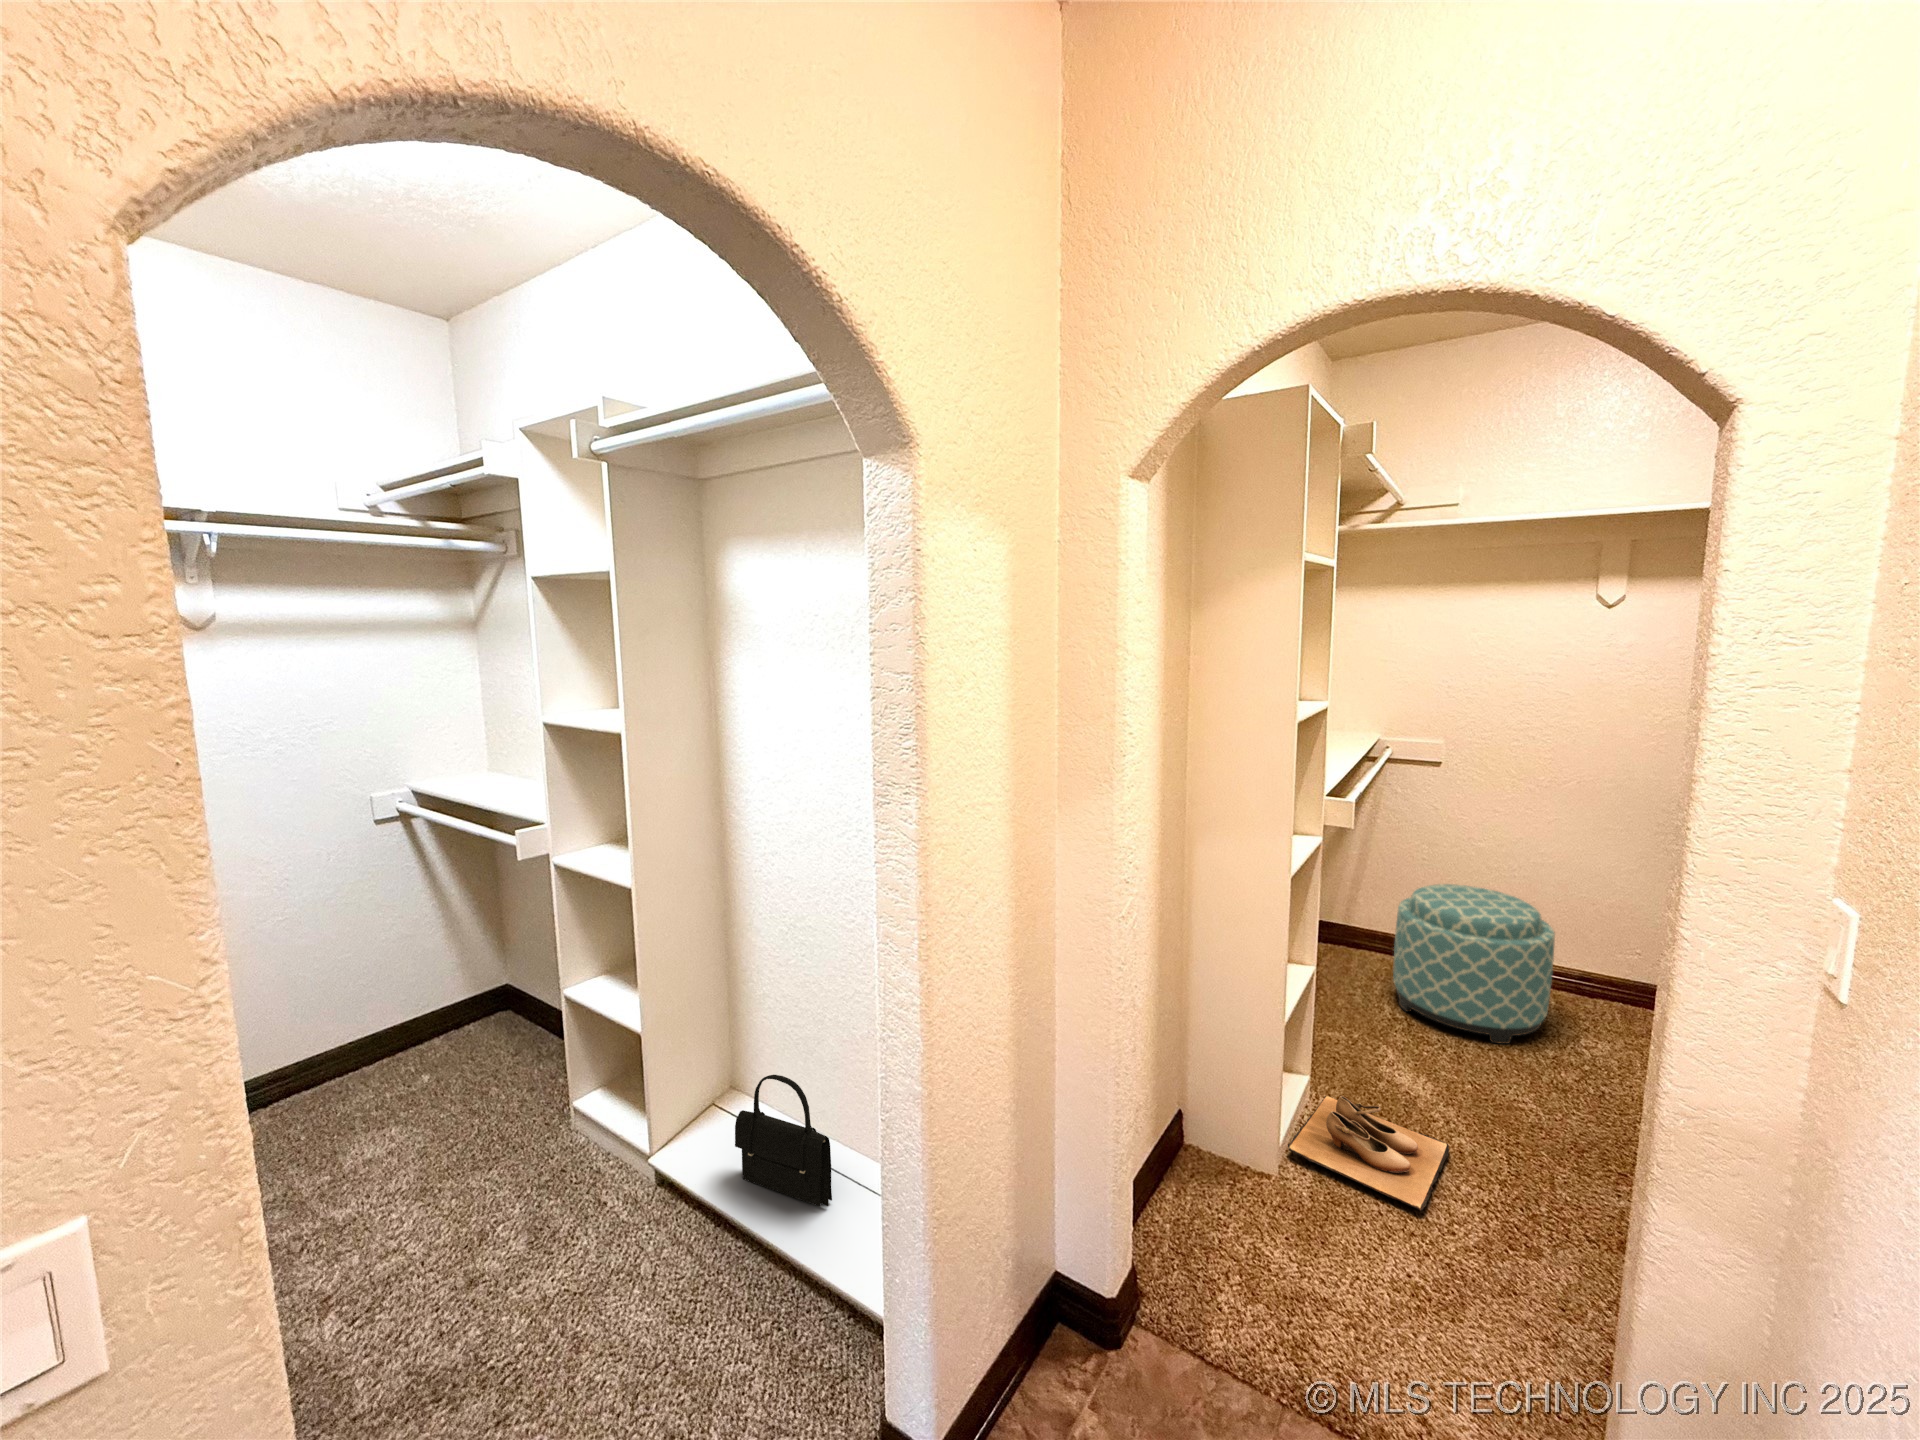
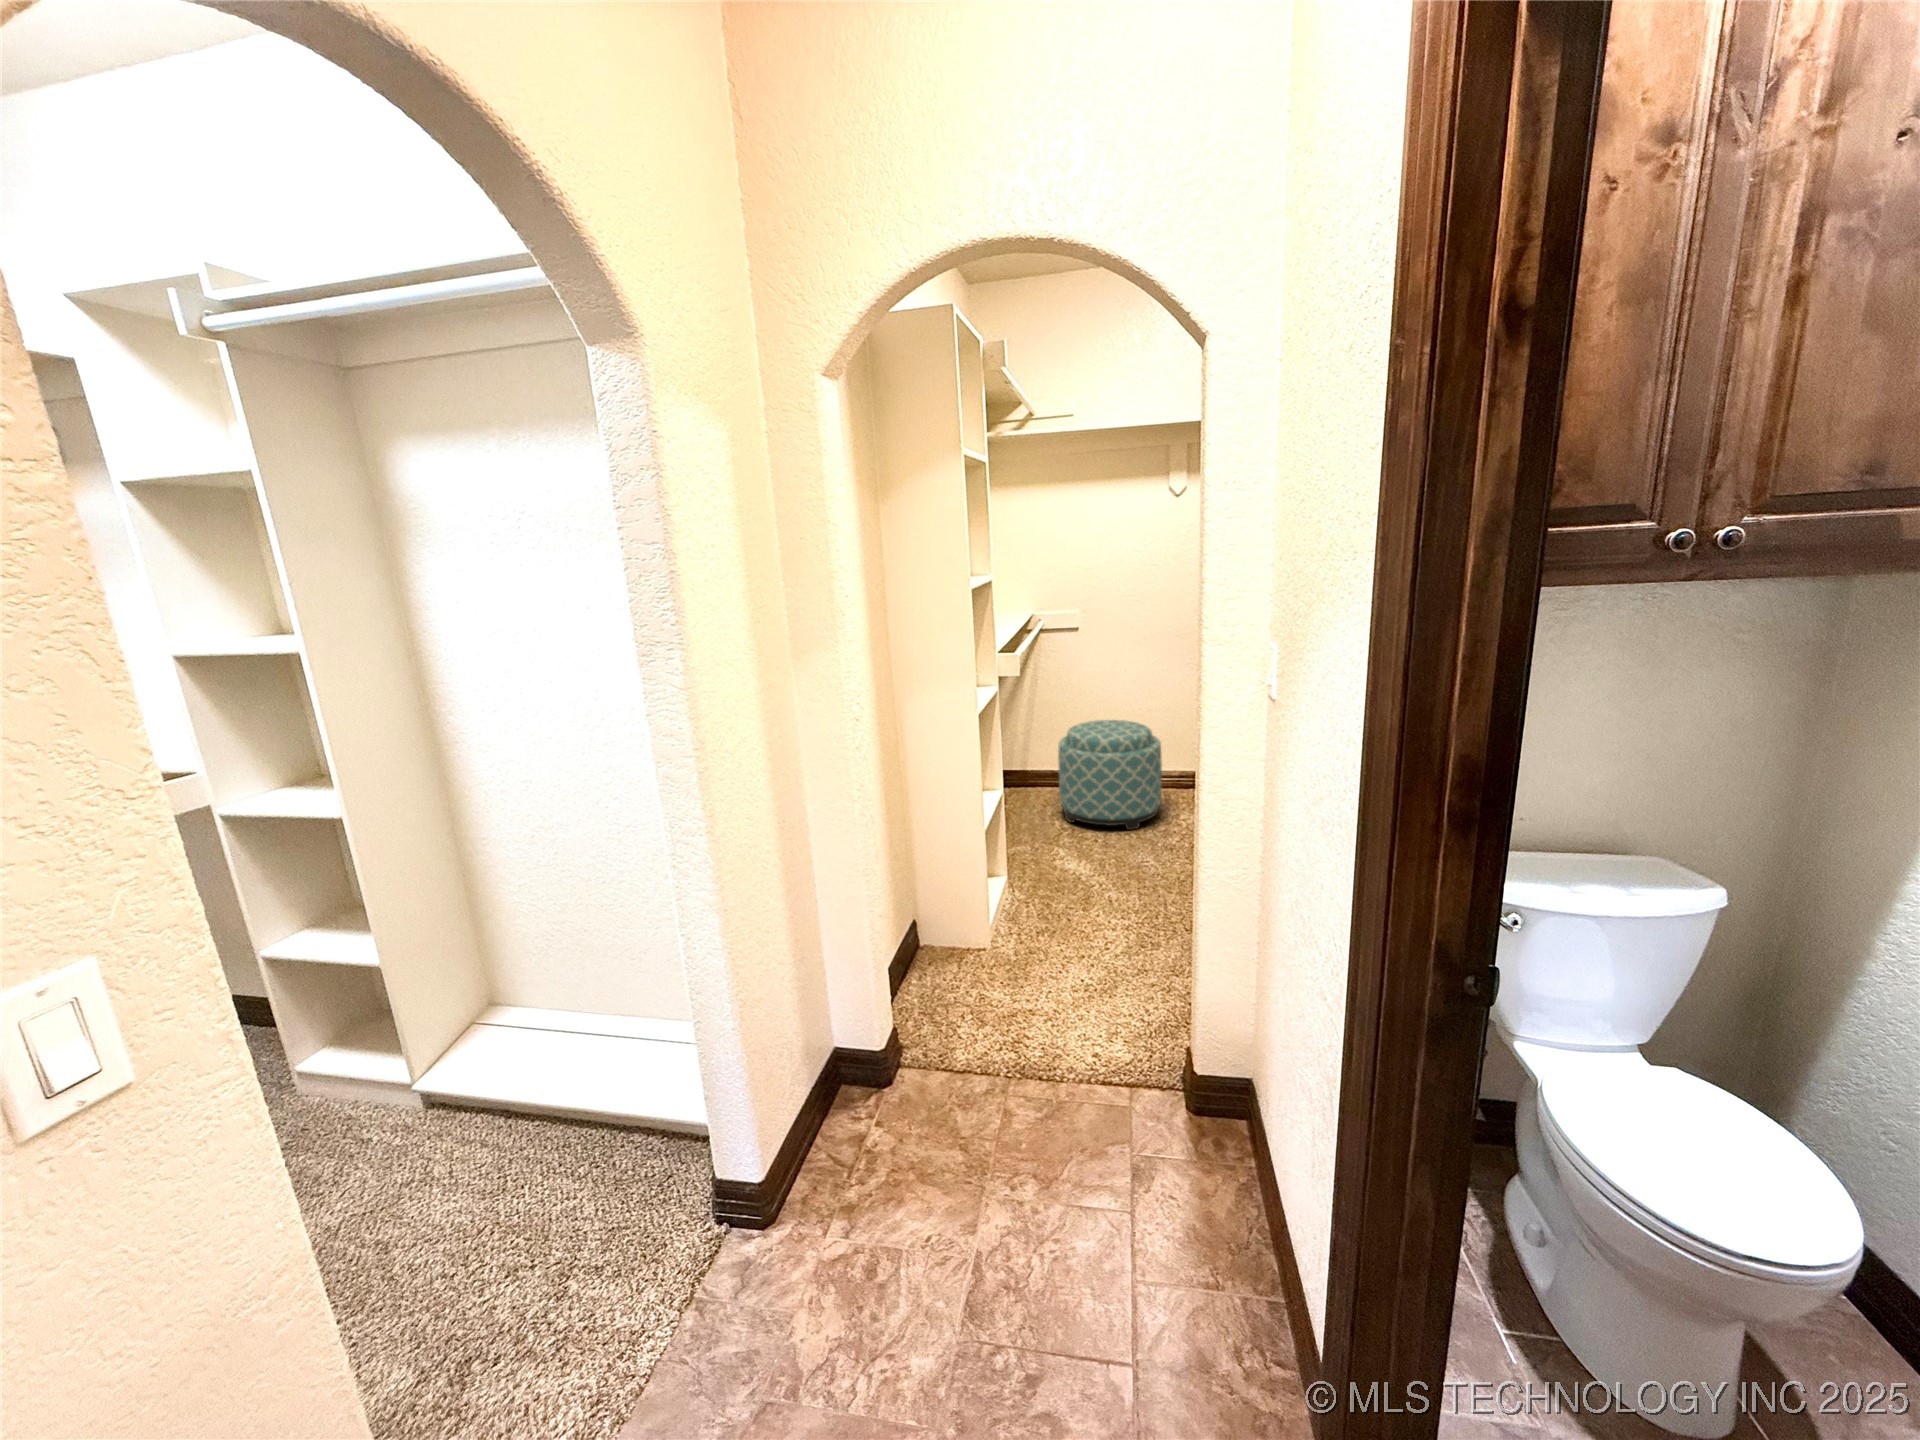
handbag: present [735,1075,832,1206] -> none [508,964,623,1073]
shoe: present [1288,1096,1449,1210] -> none [996,882,1104,941]

